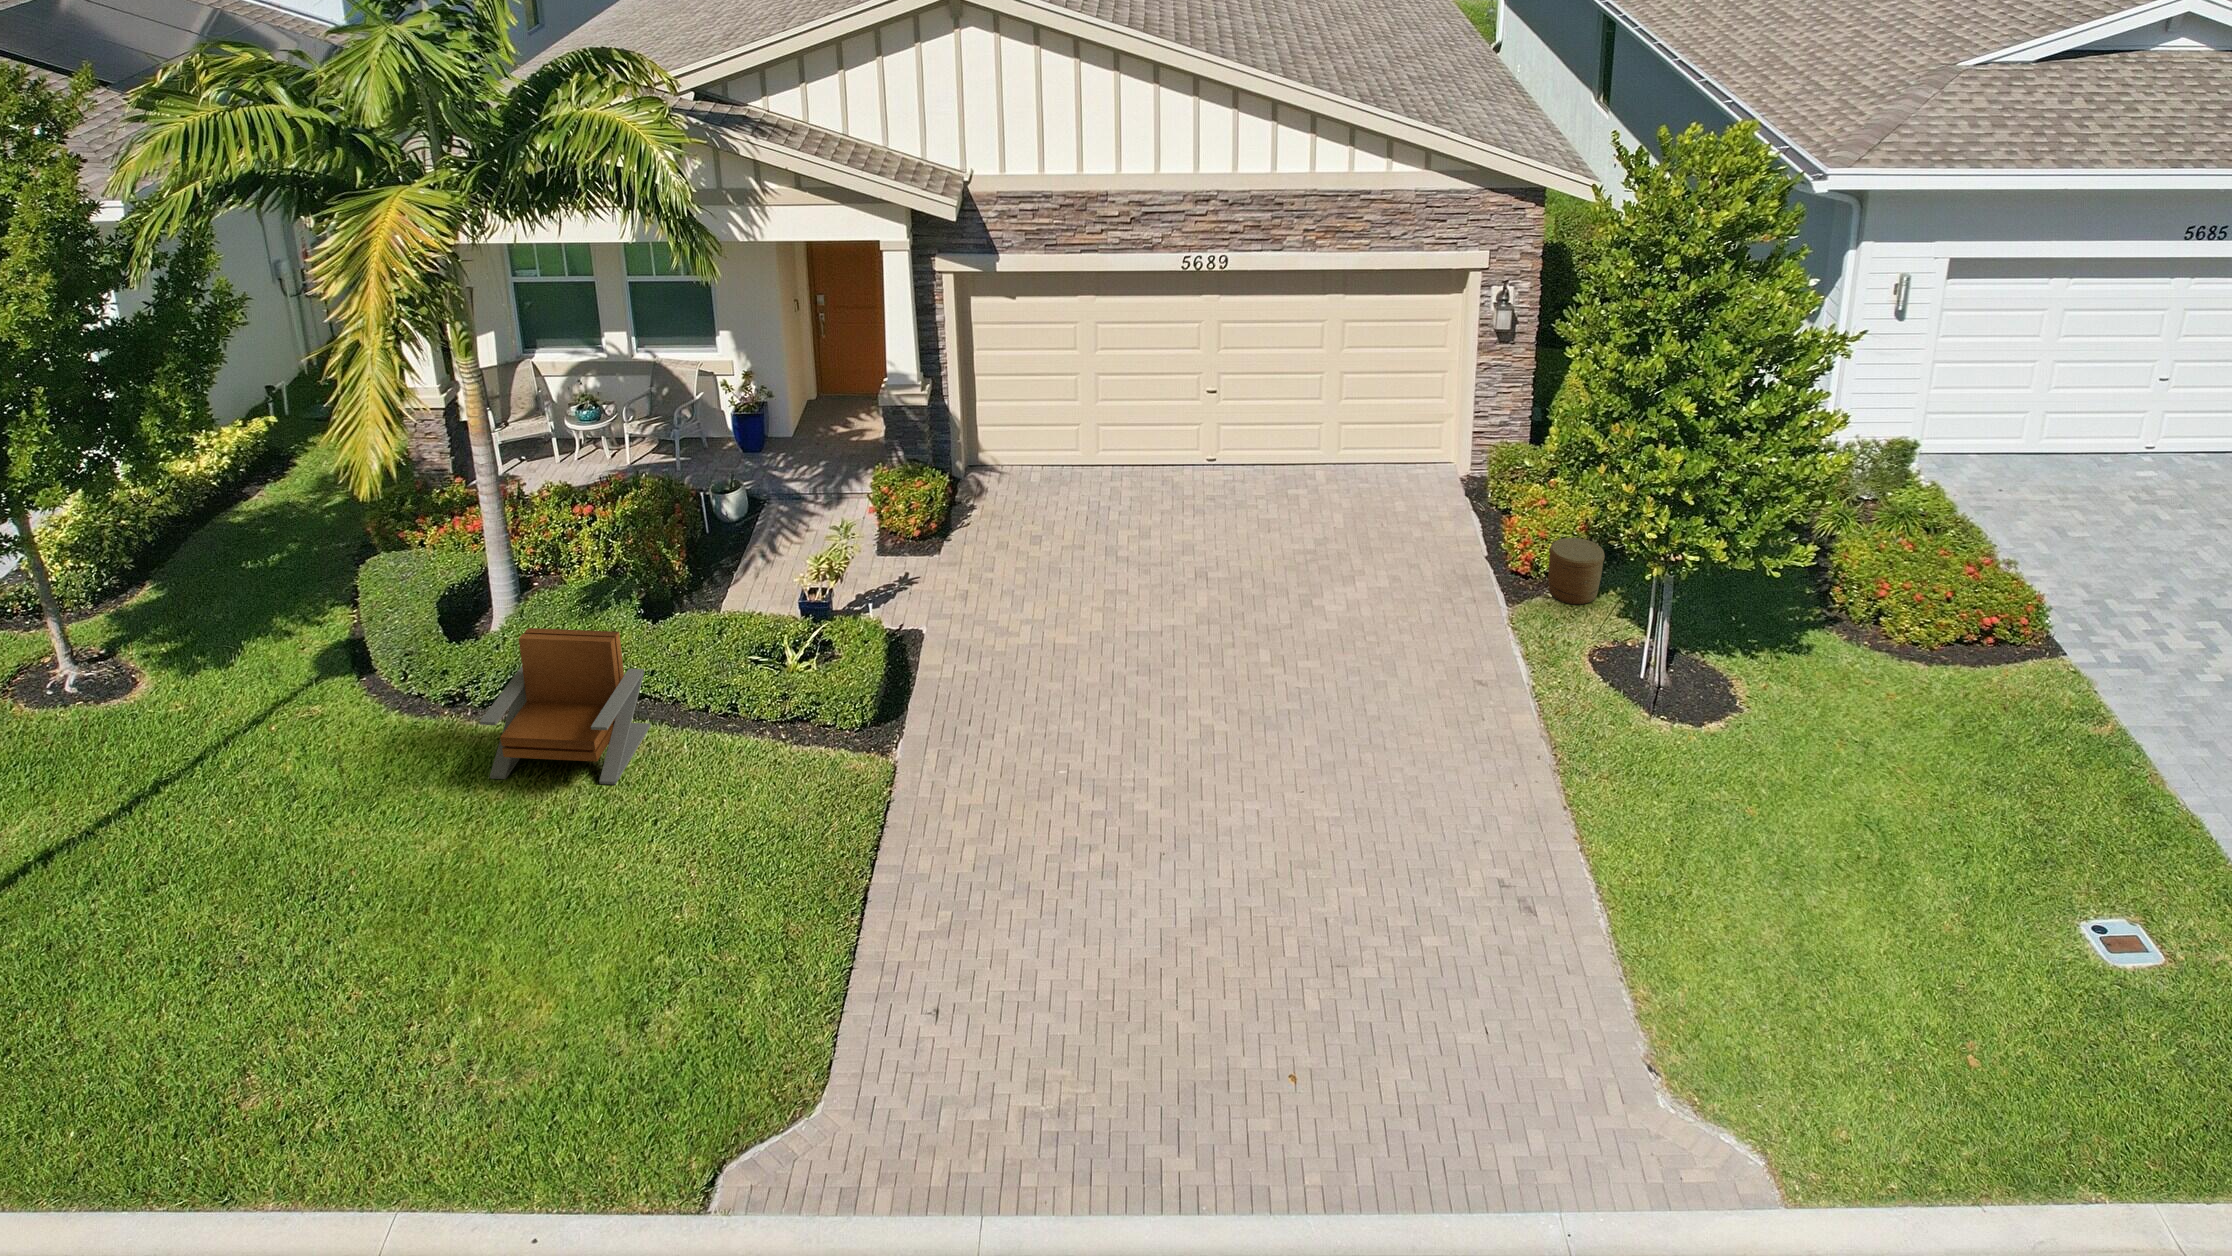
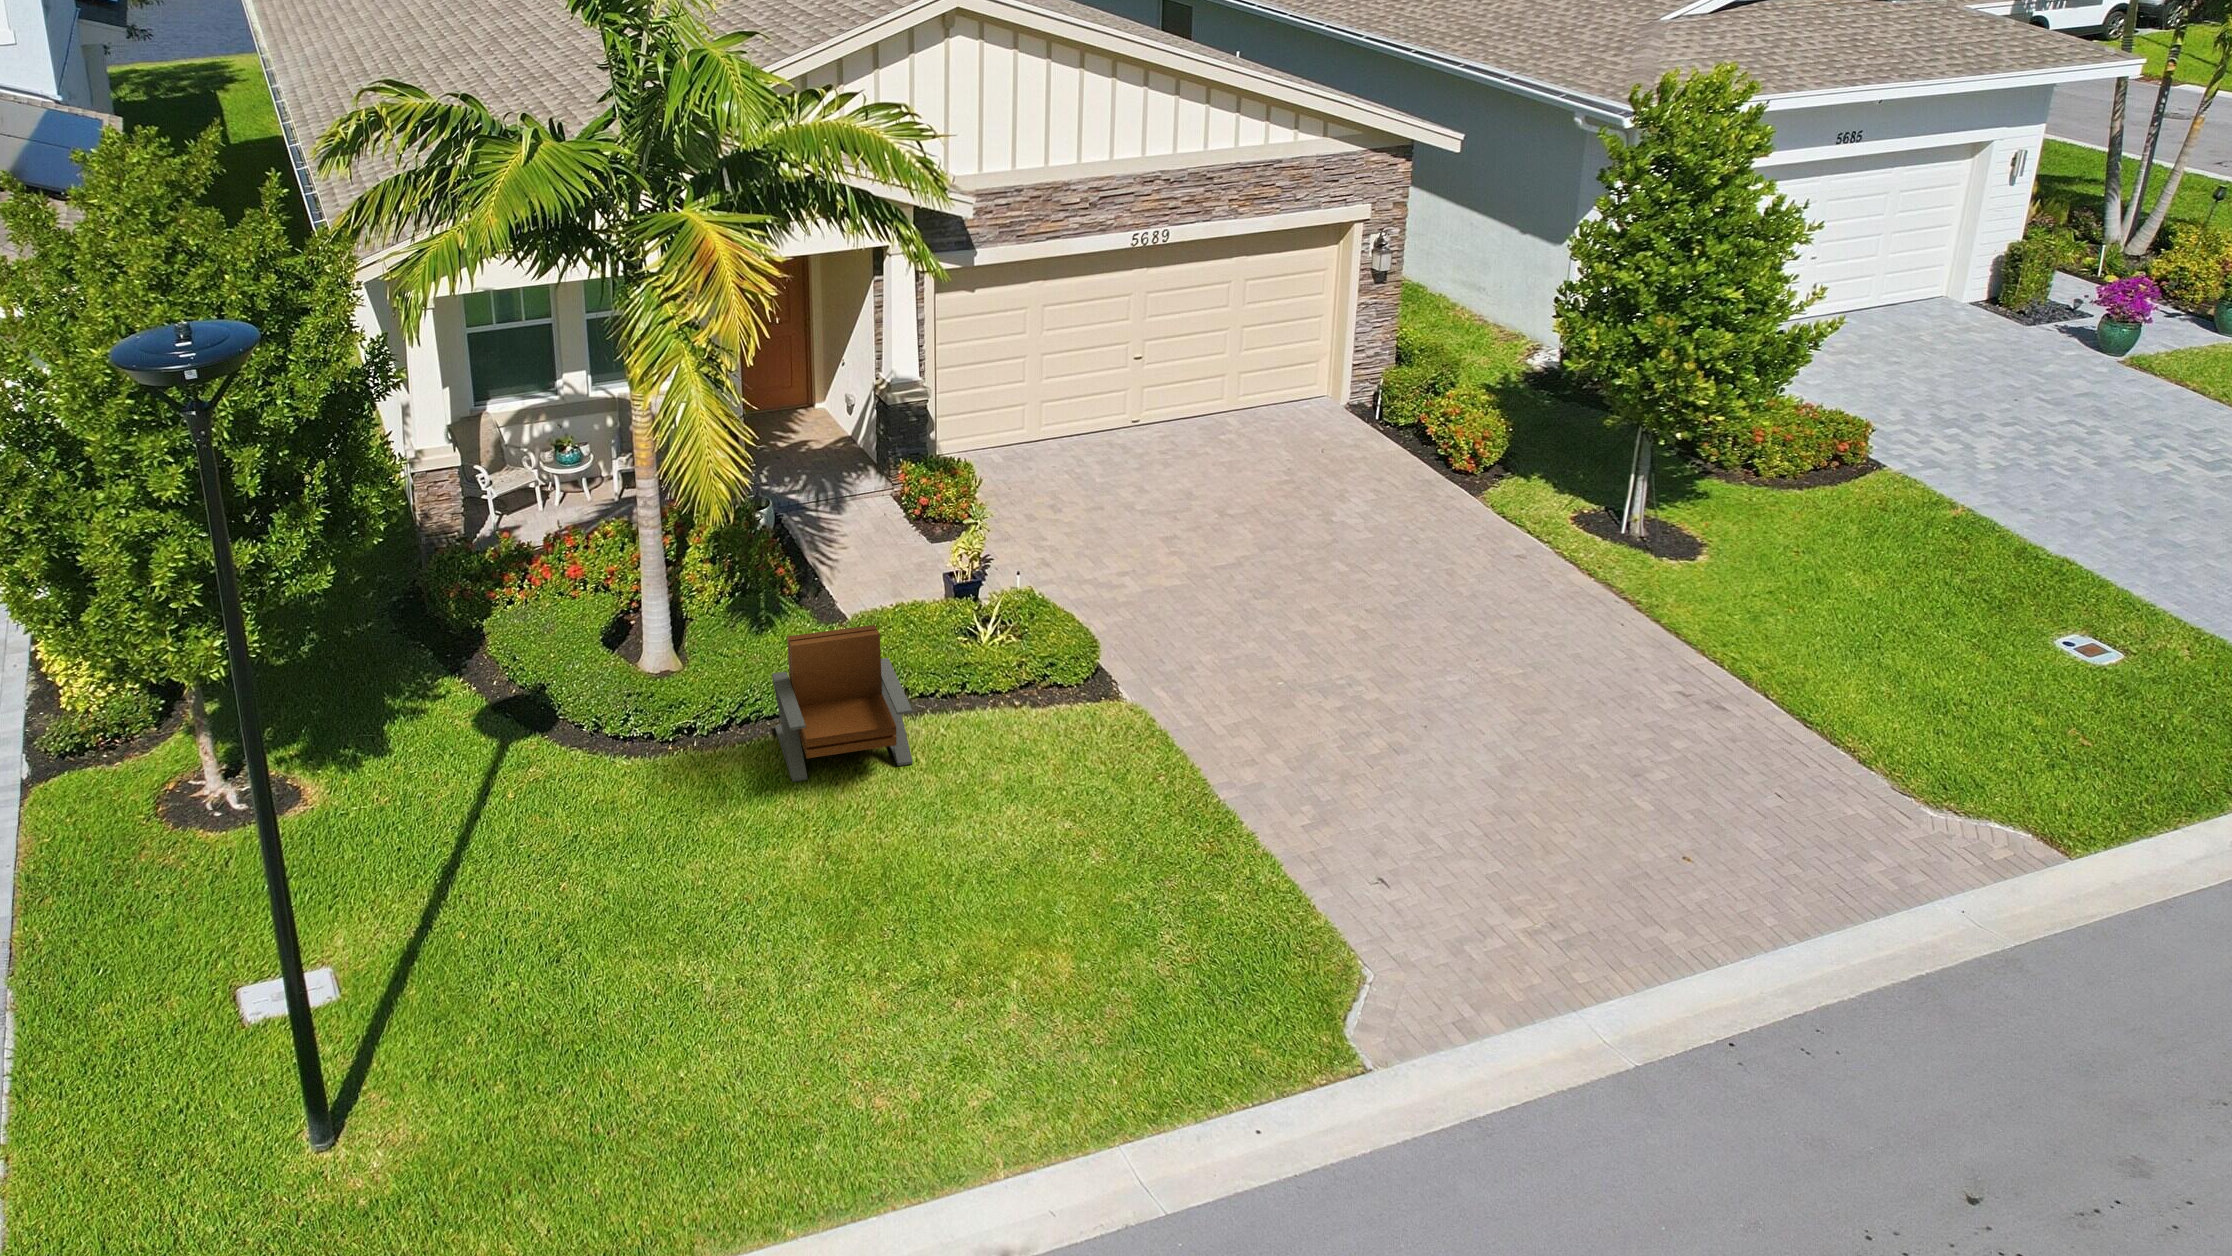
woven basket: present [1548,538,1605,605] -> none [1497,431,1547,486]

